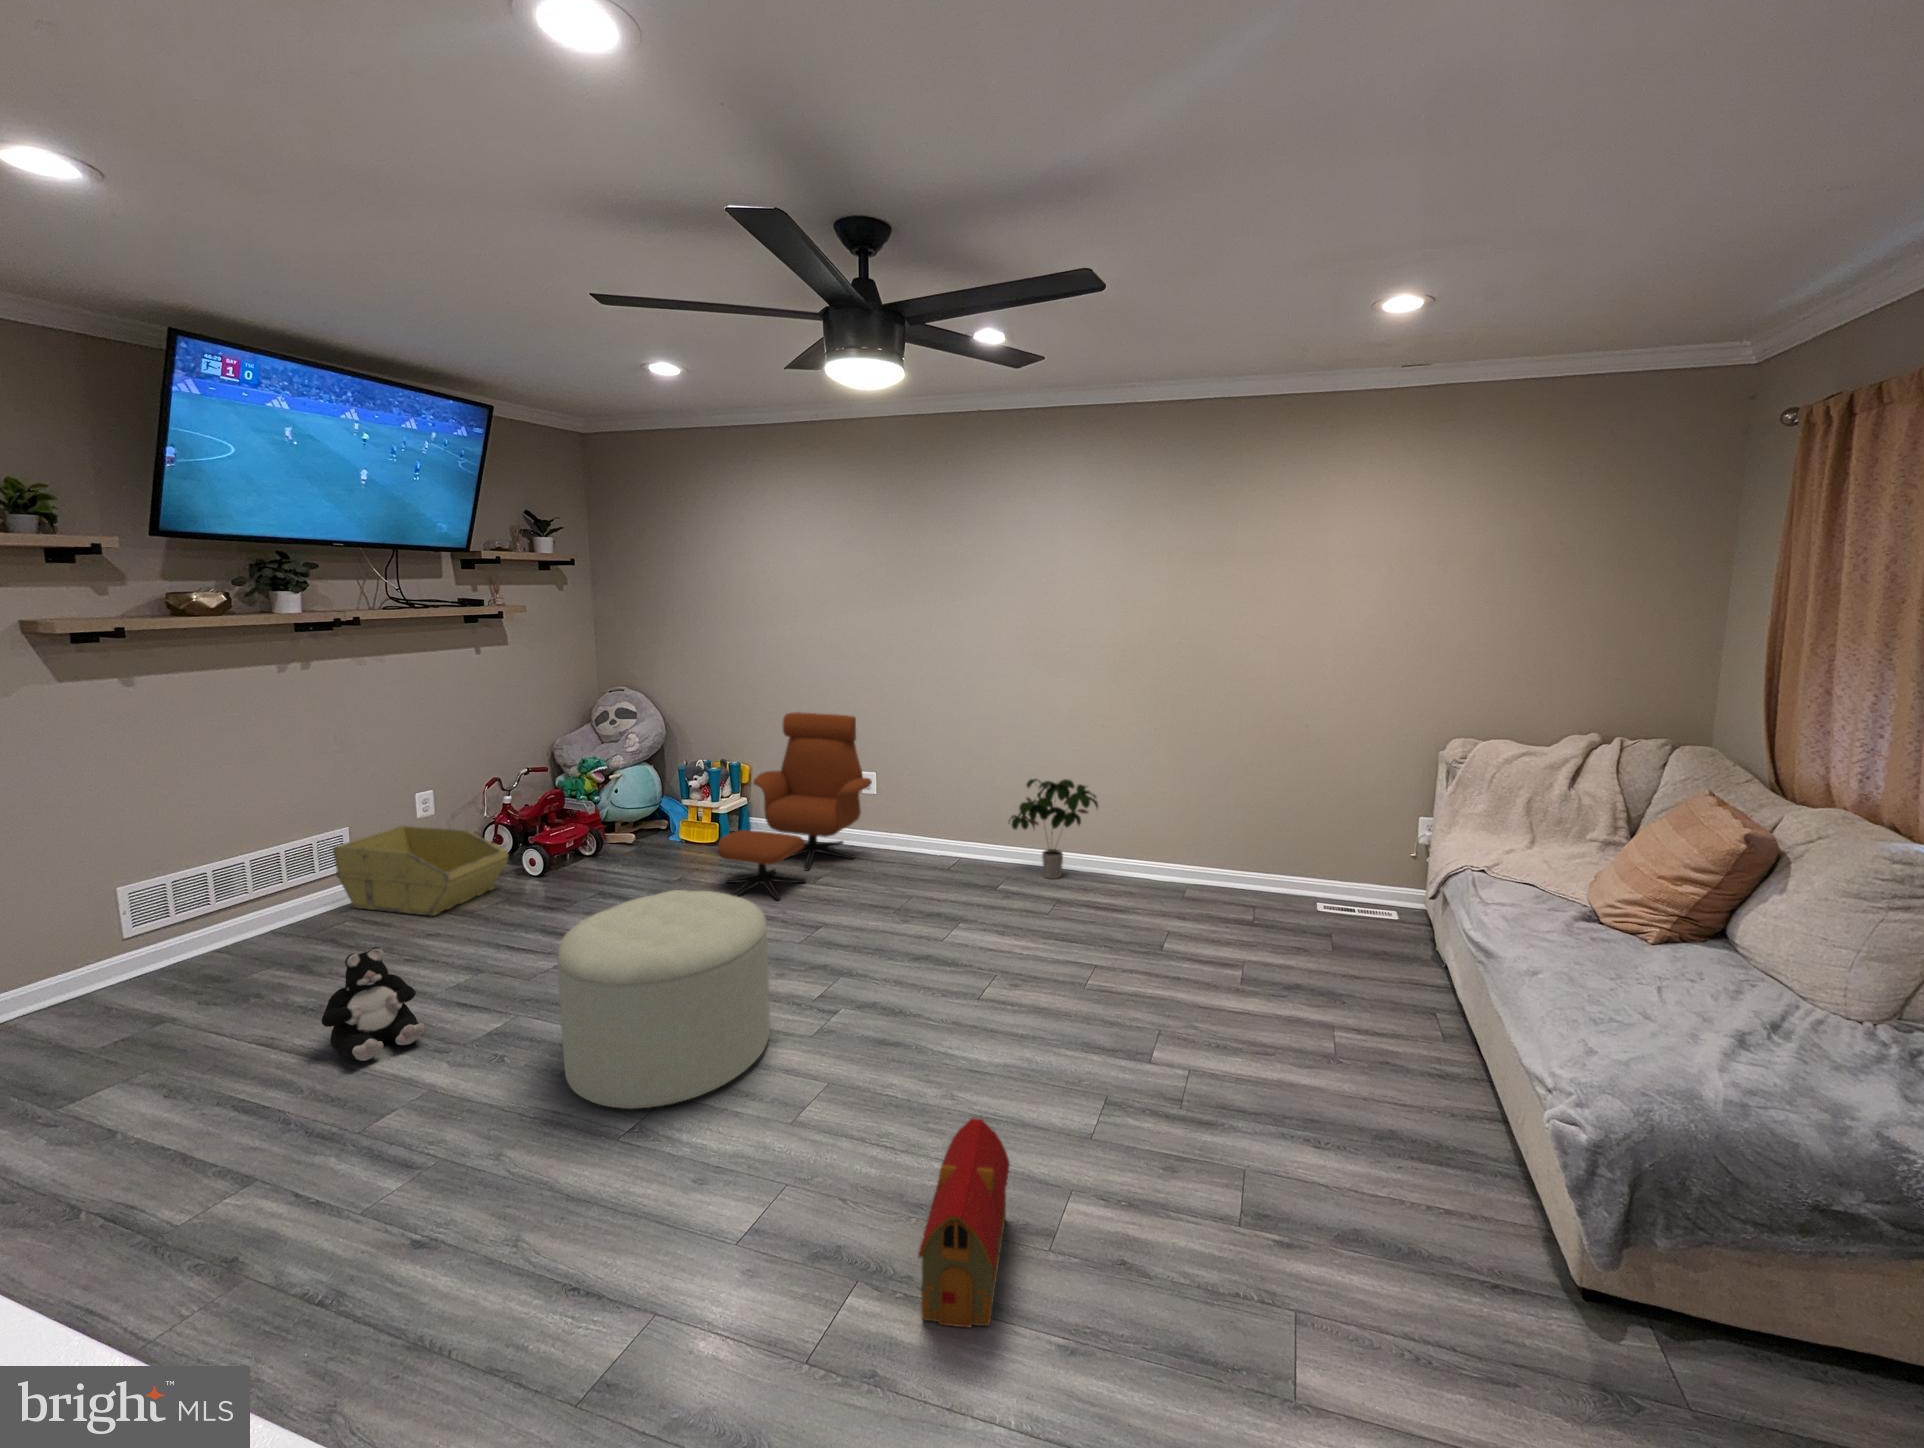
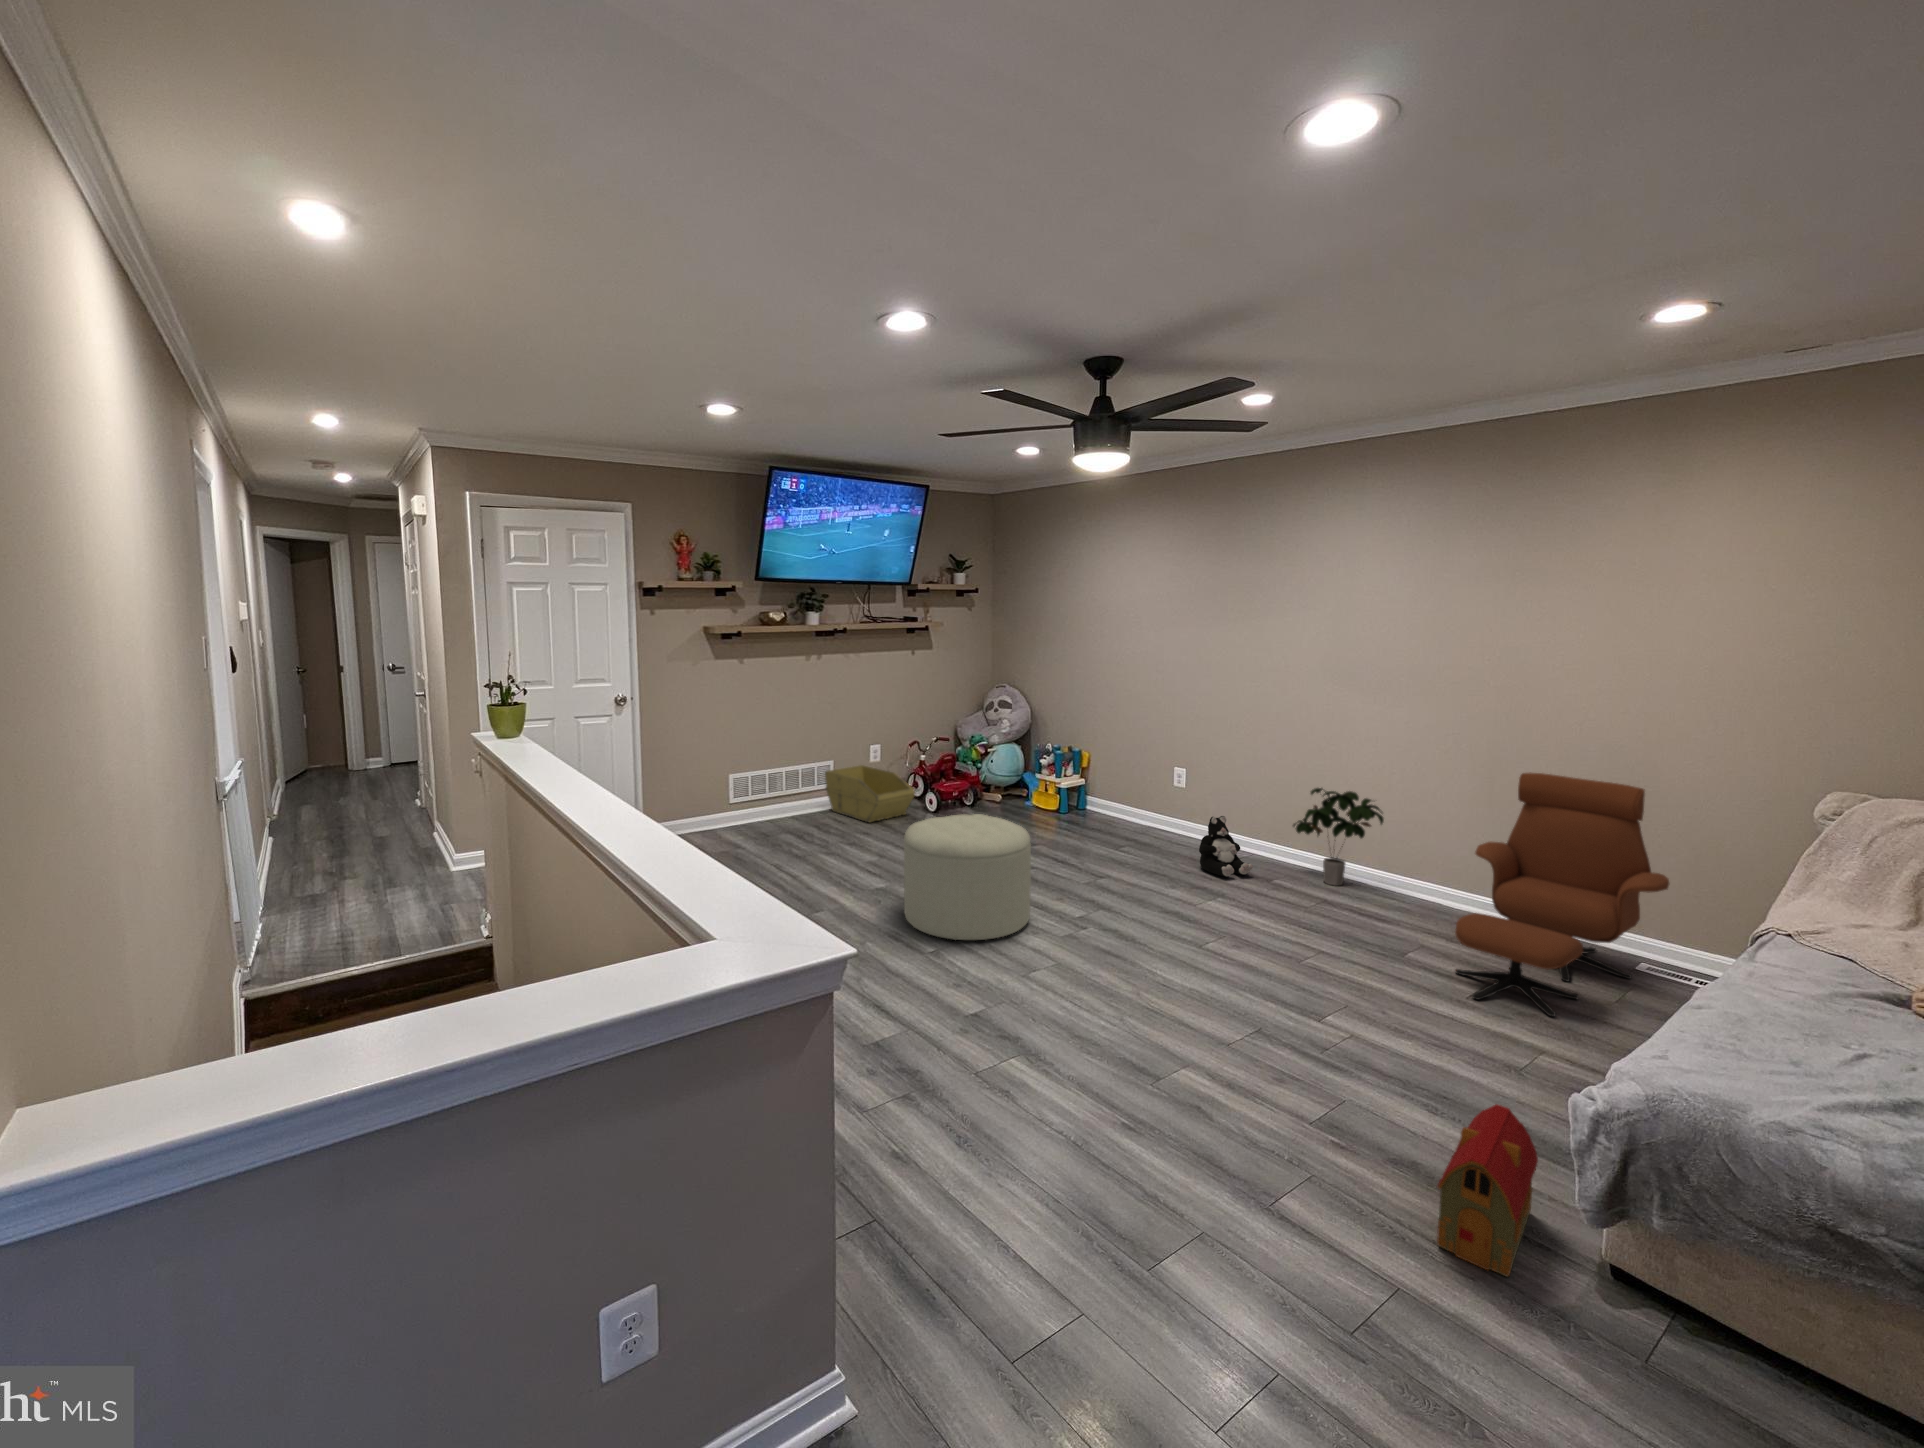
lounge chair: present [718,712,872,900] -> present [1455,773,1669,1017]
plush toy: present [322,947,425,1061] -> present [1199,816,1253,876]
toy house: present [918,1118,1010,1328] -> present [1437,1104,1538,1277]

